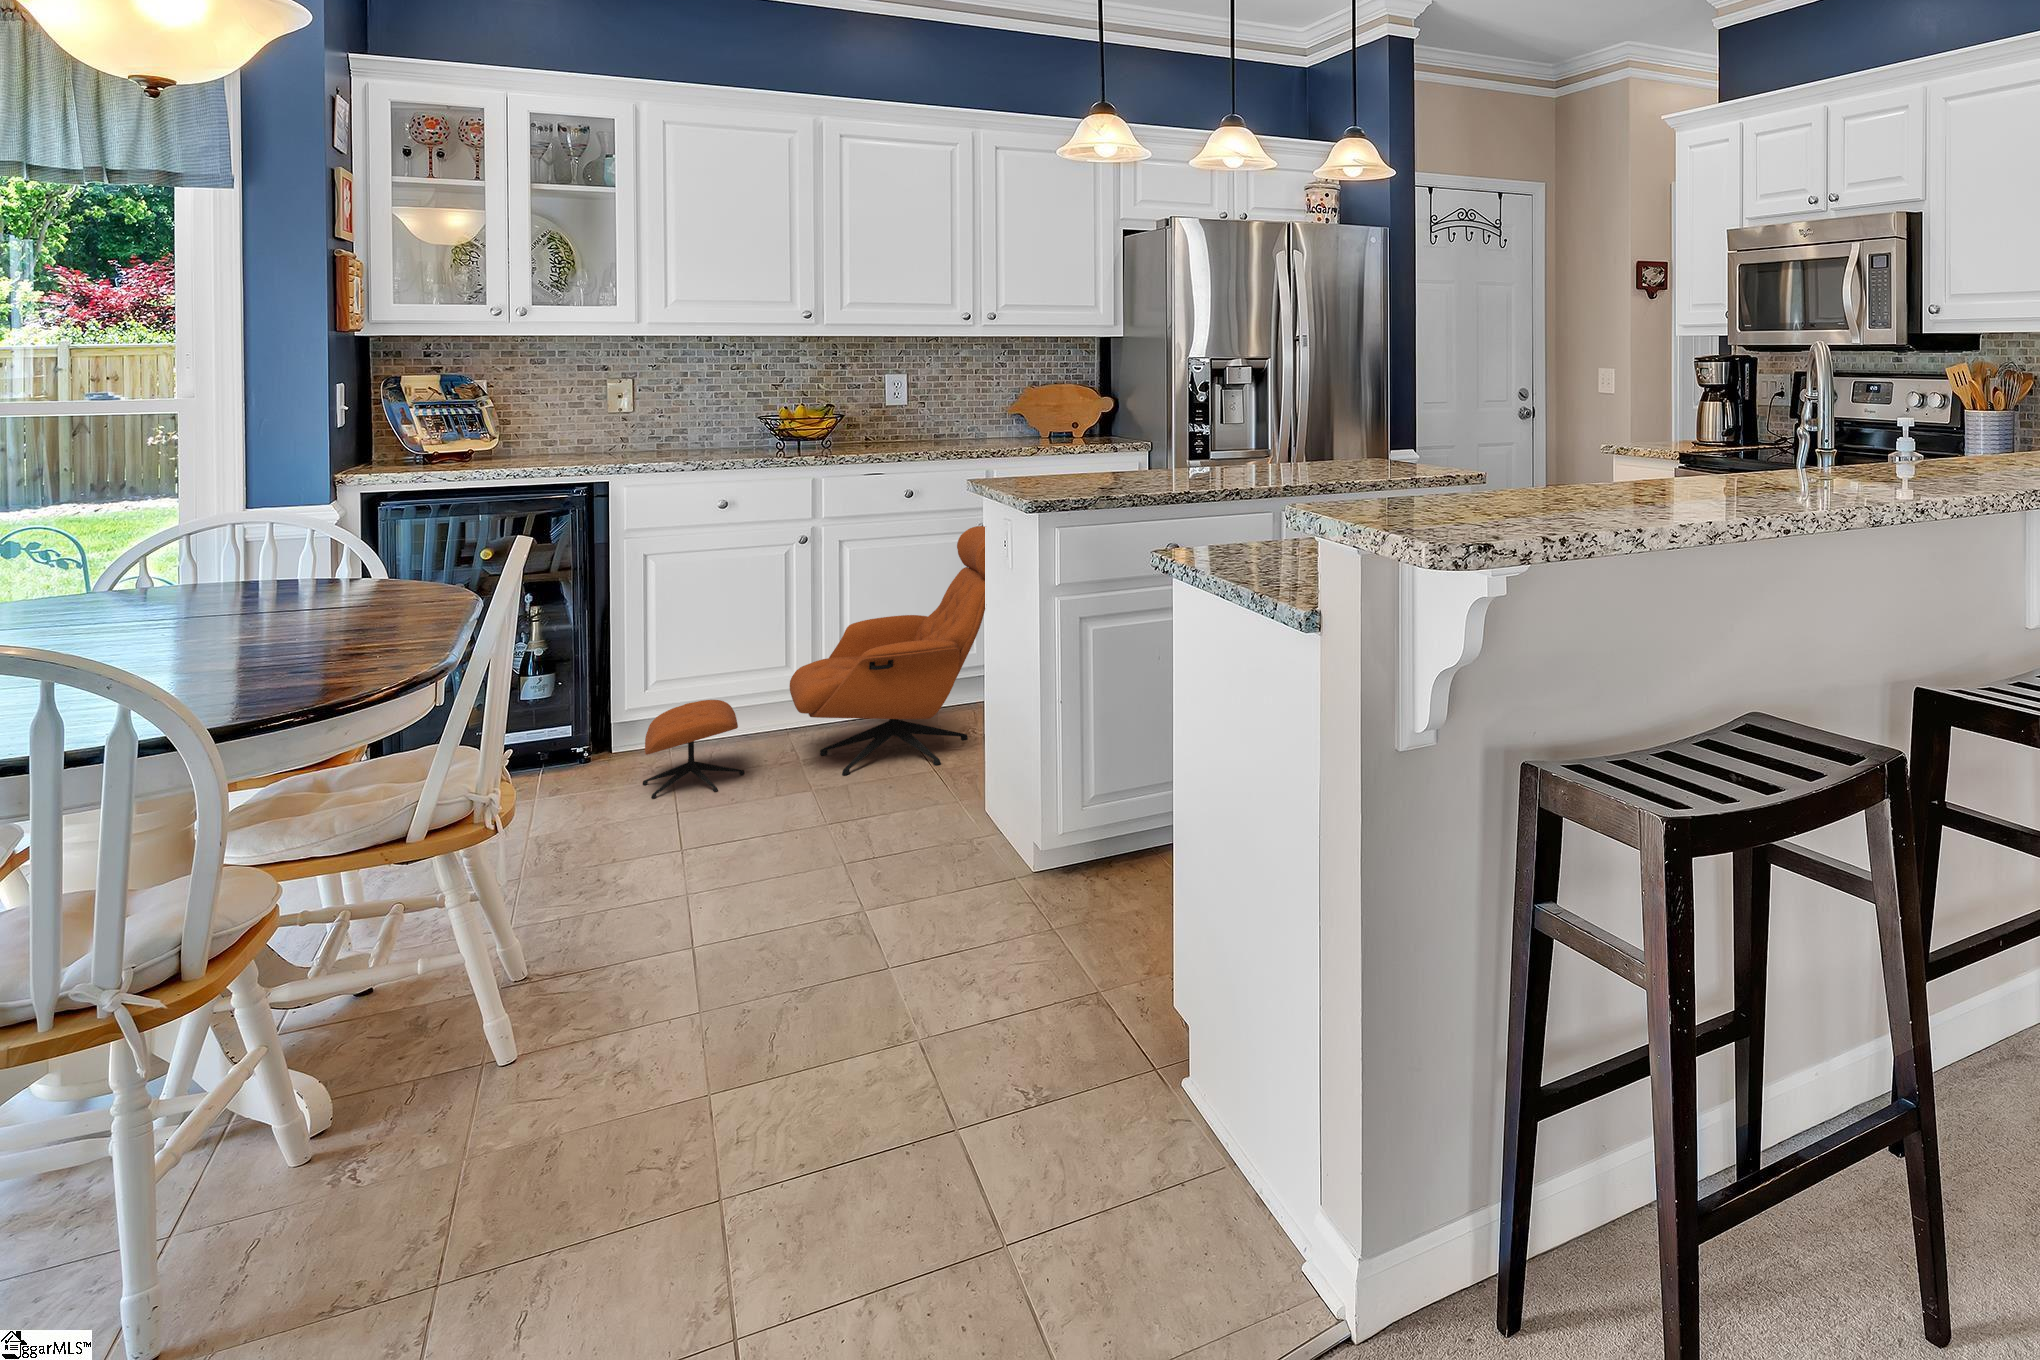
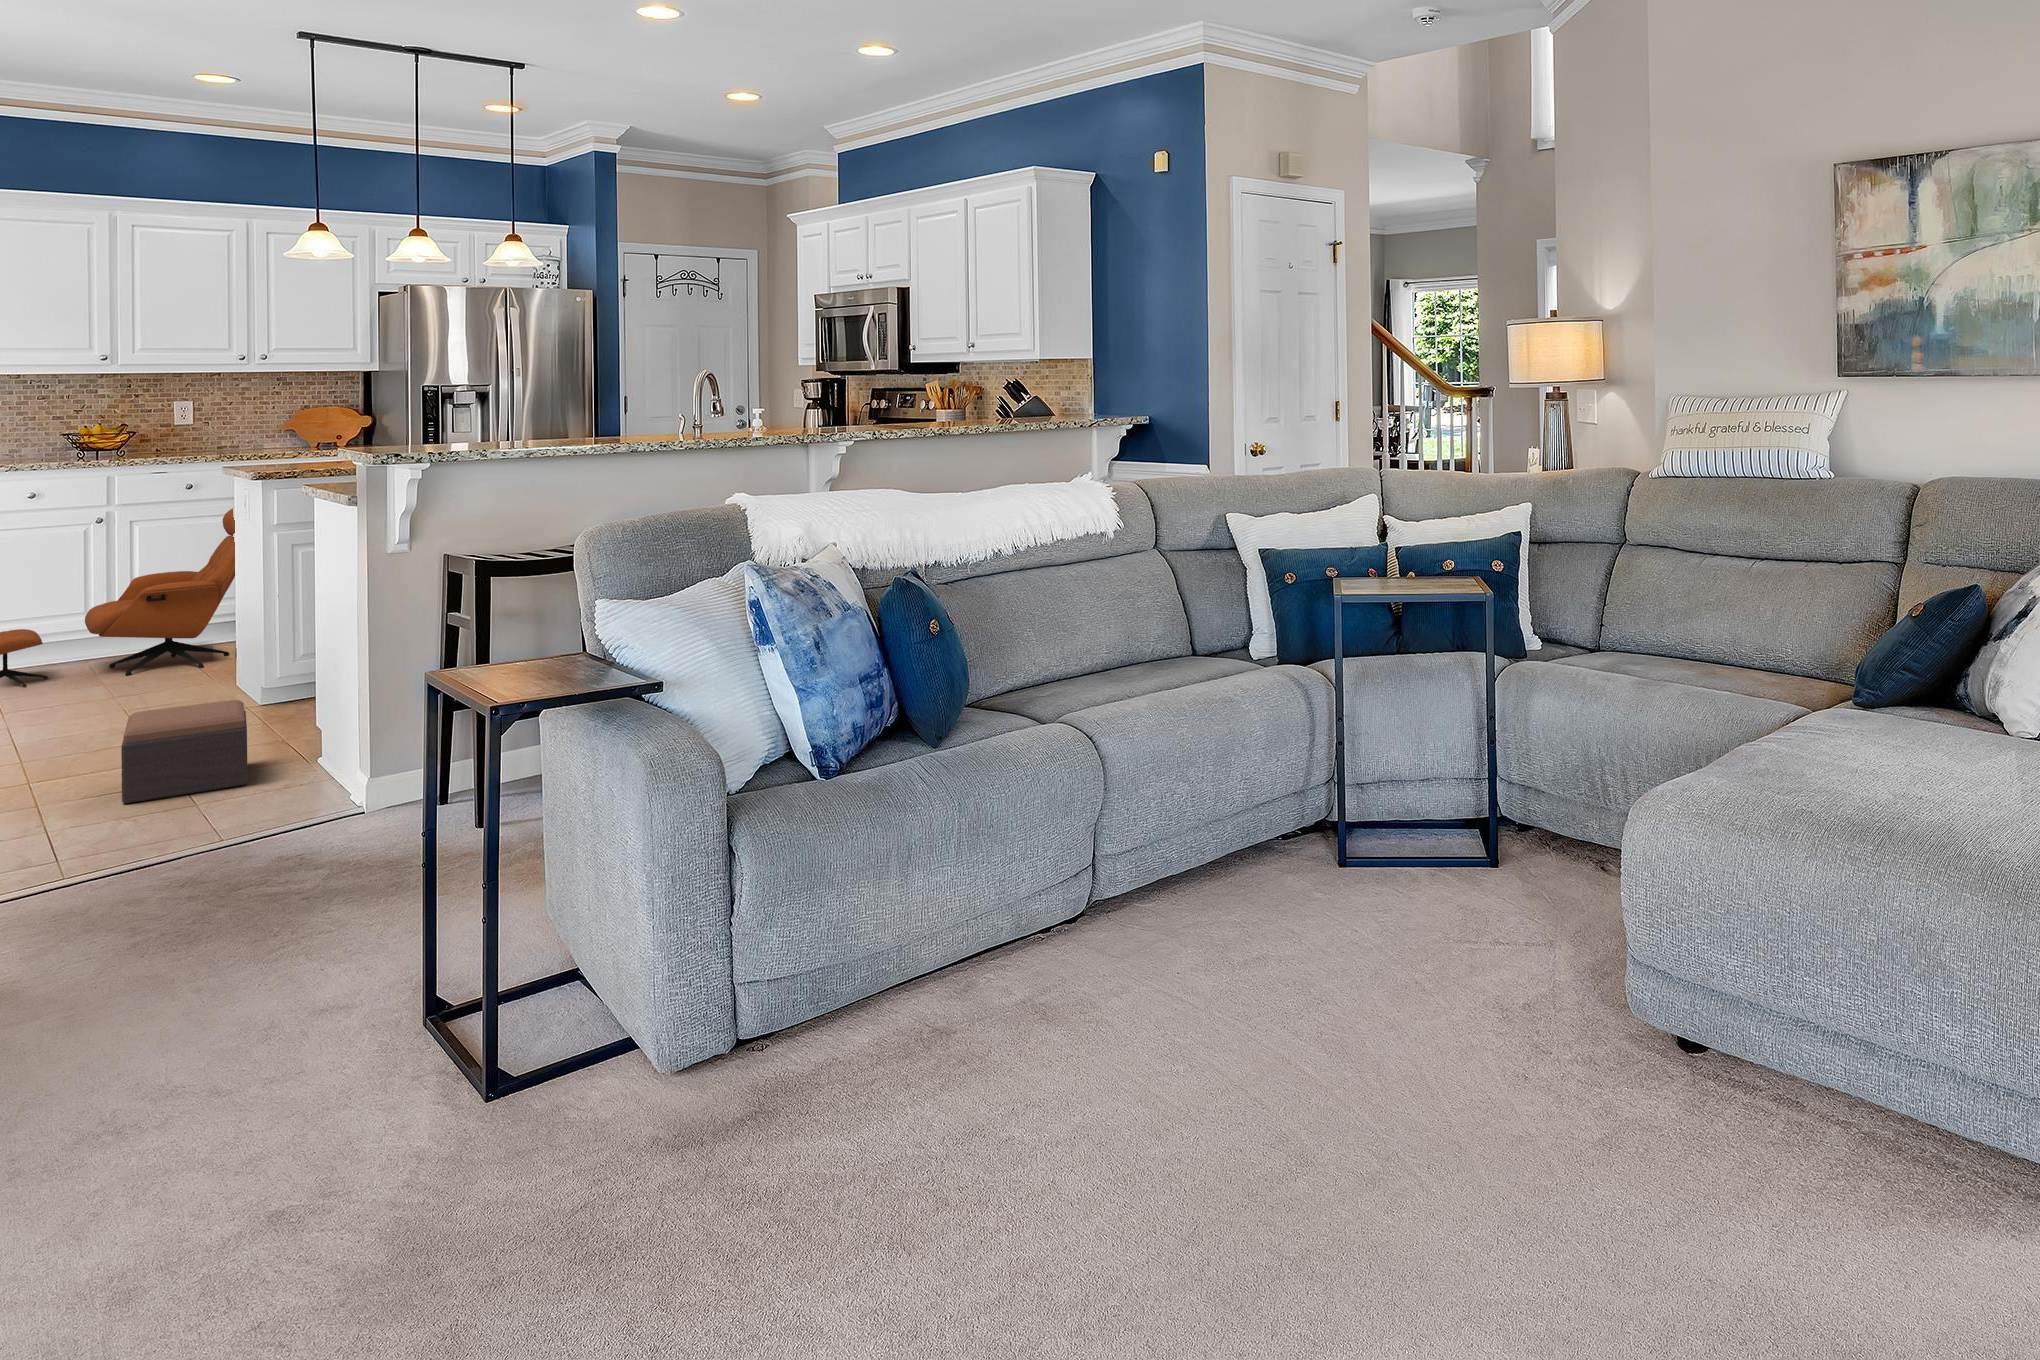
footstool: none [884,964,1105,1231] -> present [121,700,248,804]

